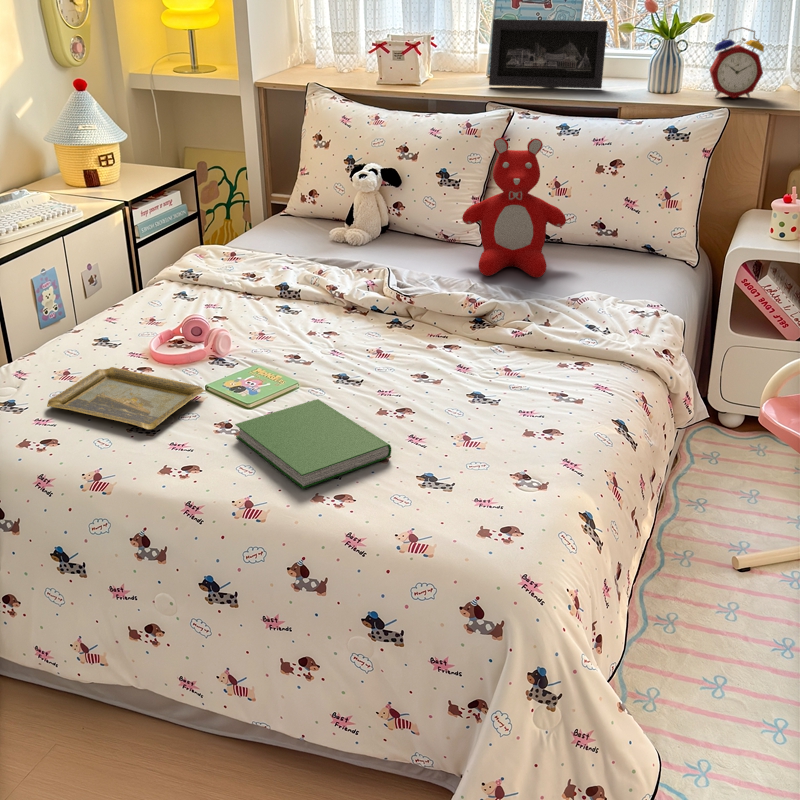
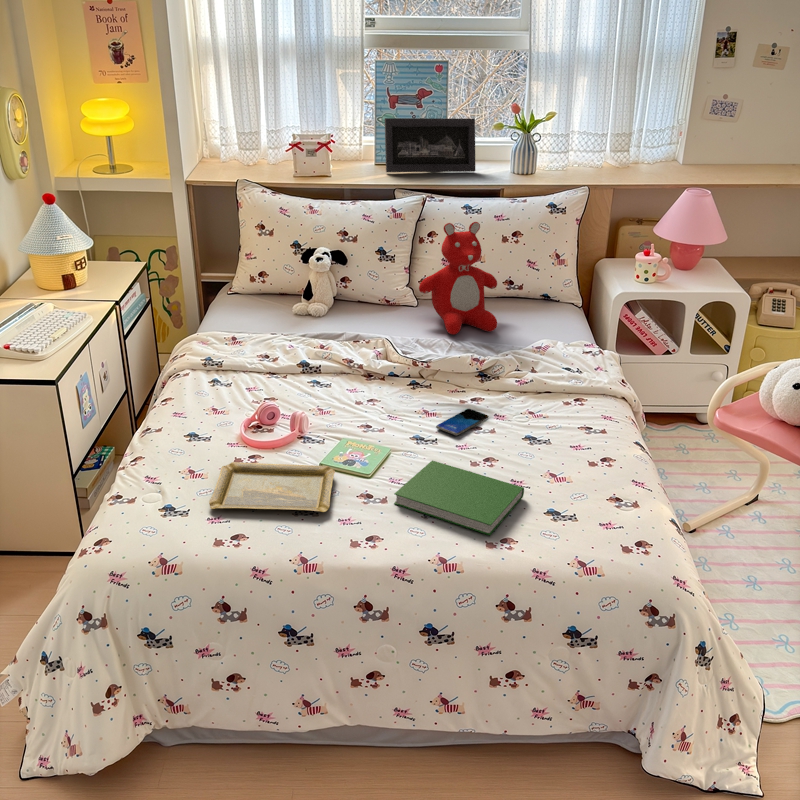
alarm clock: present [709,27,764,98] -> none [557,124,597,177]
smartphone: none [369,355,444,381] -> present [436,409,488,436]

